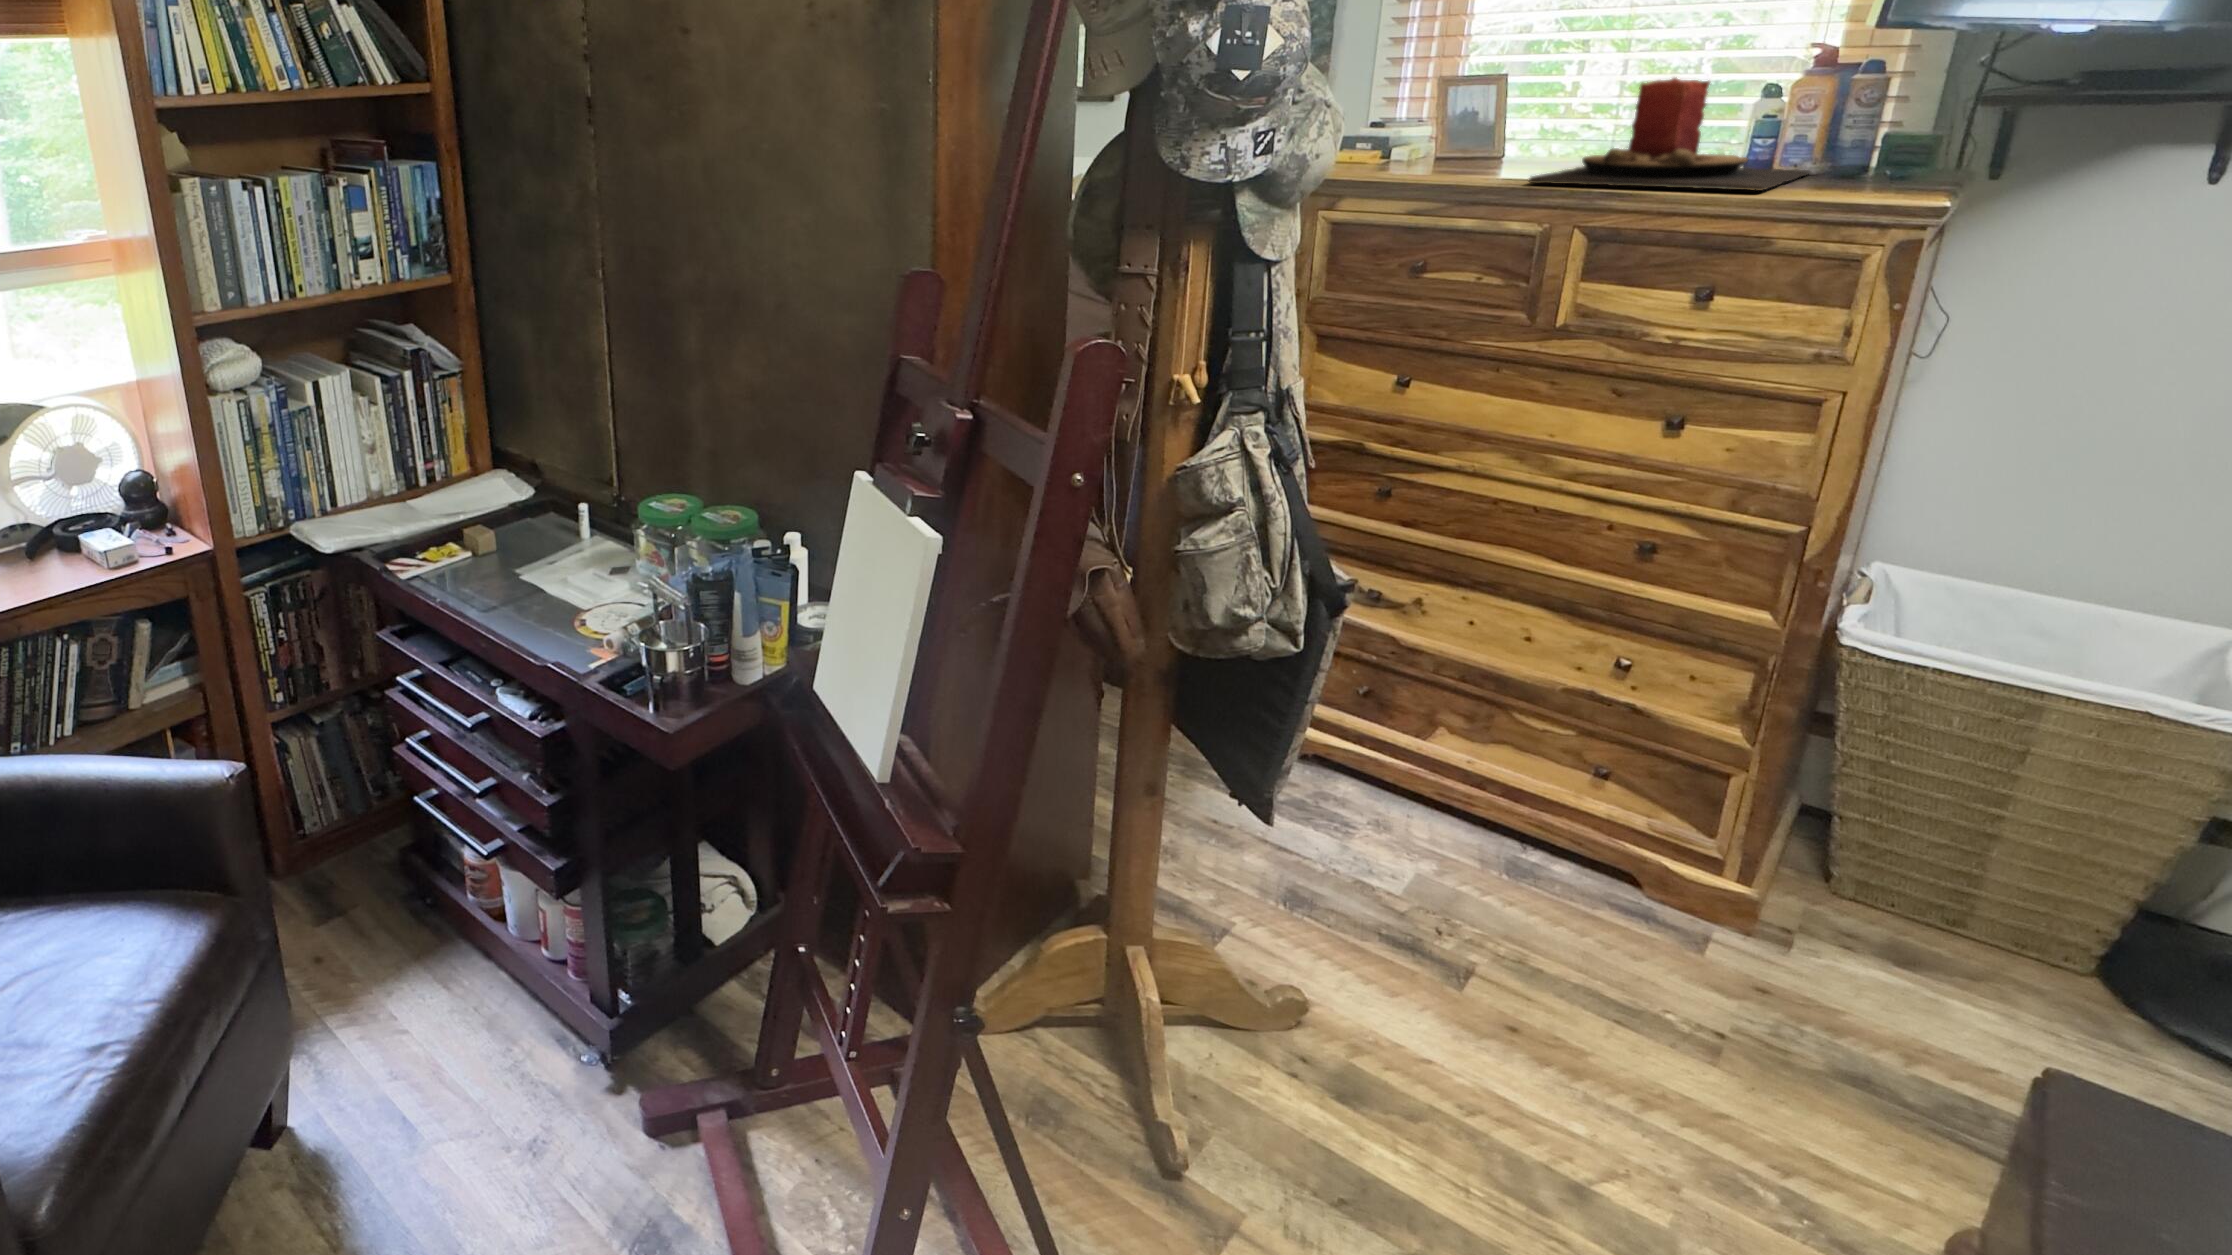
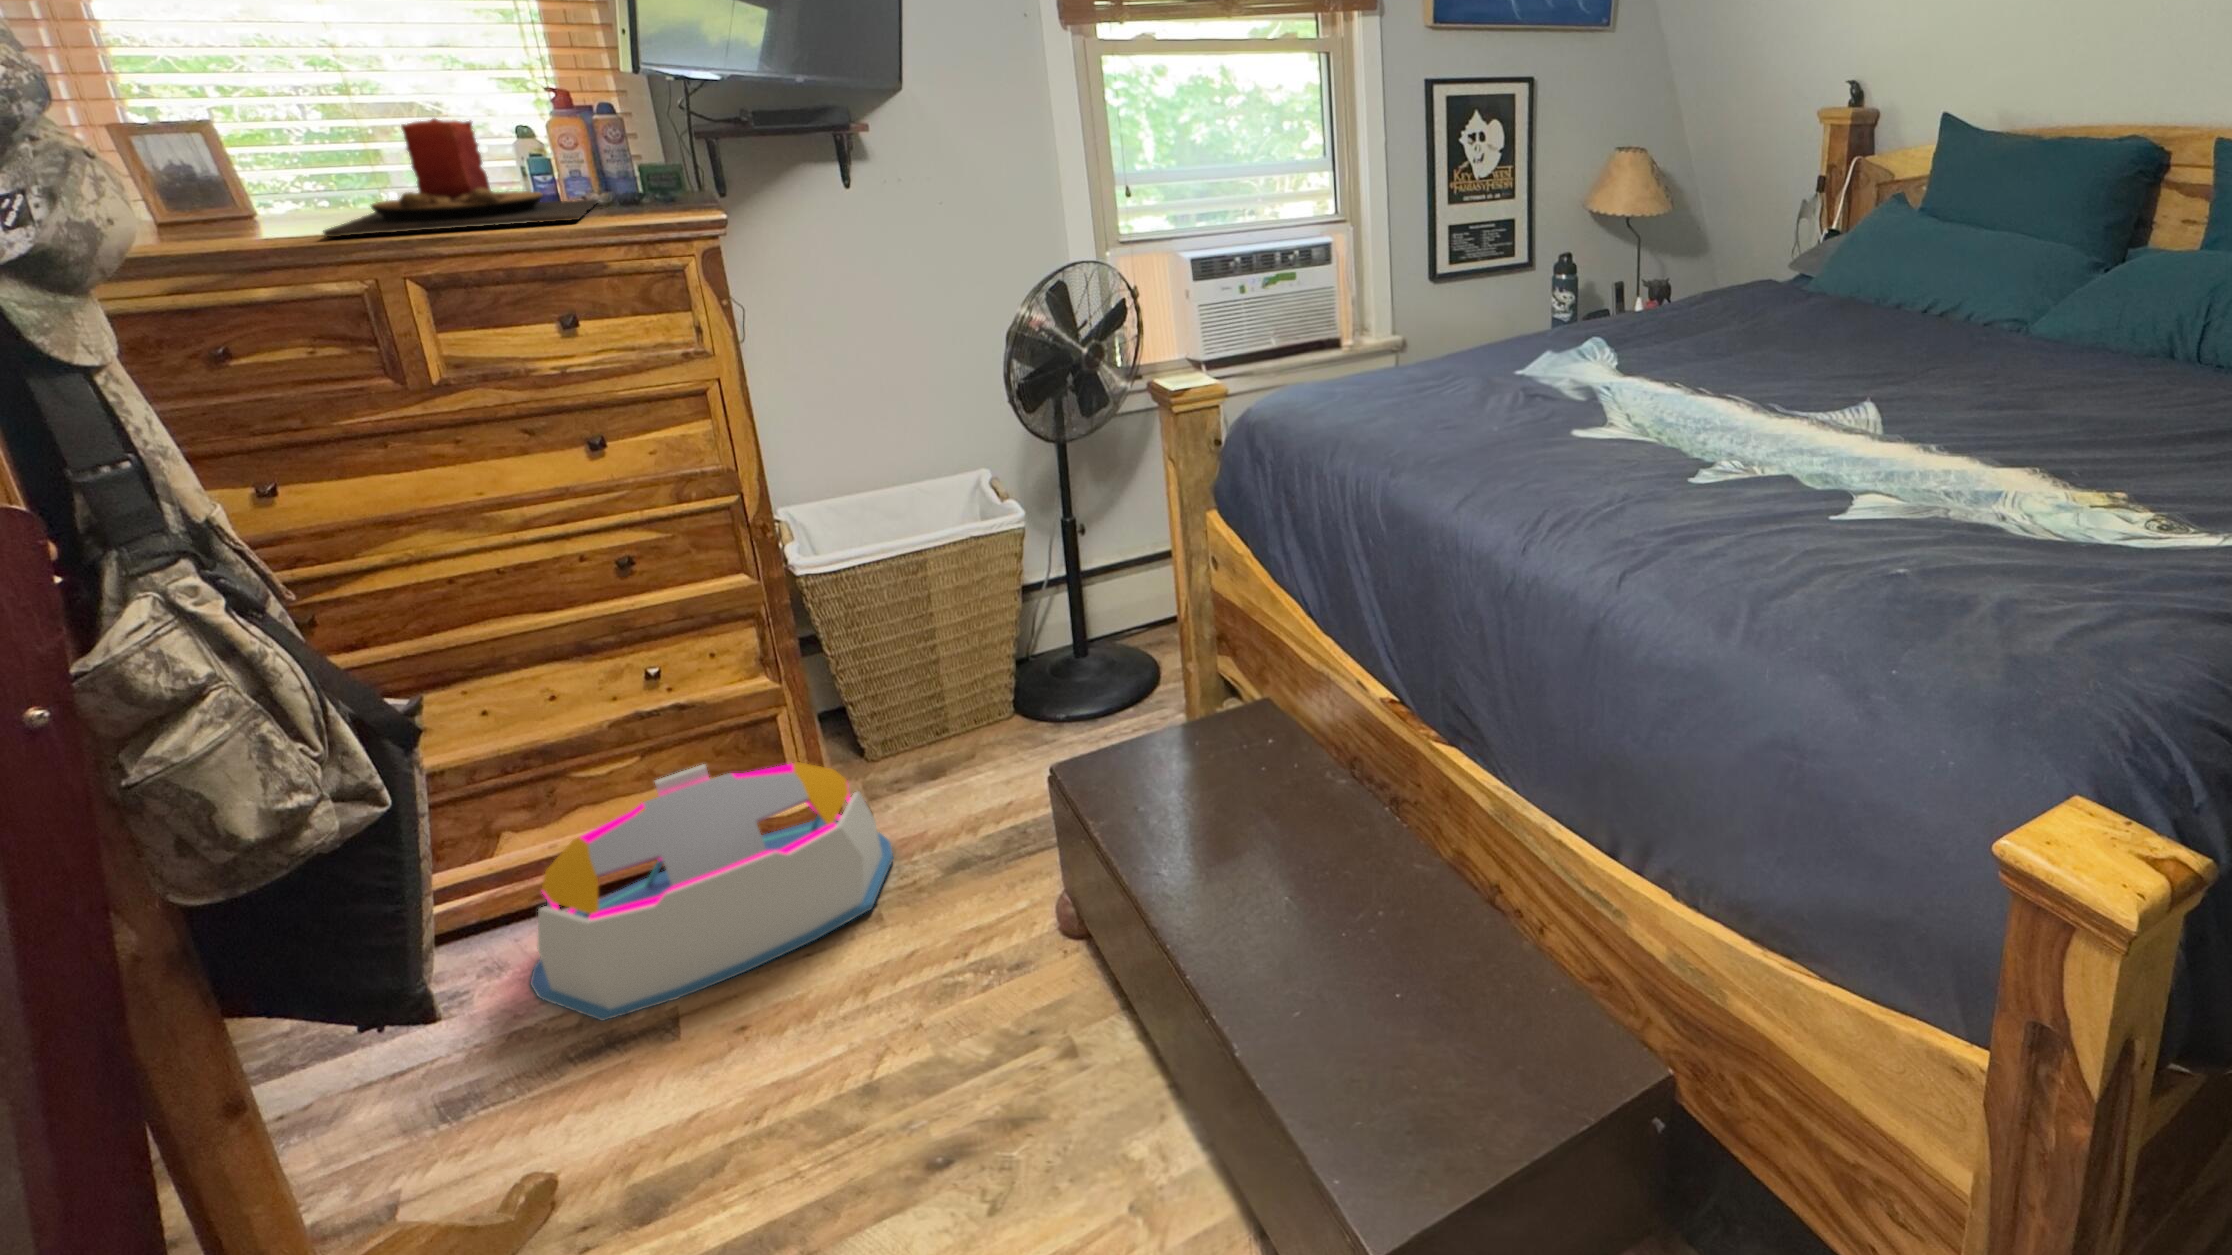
storage bin: none [1391,760,1789,1034] -> present [531,762,893,1020]

